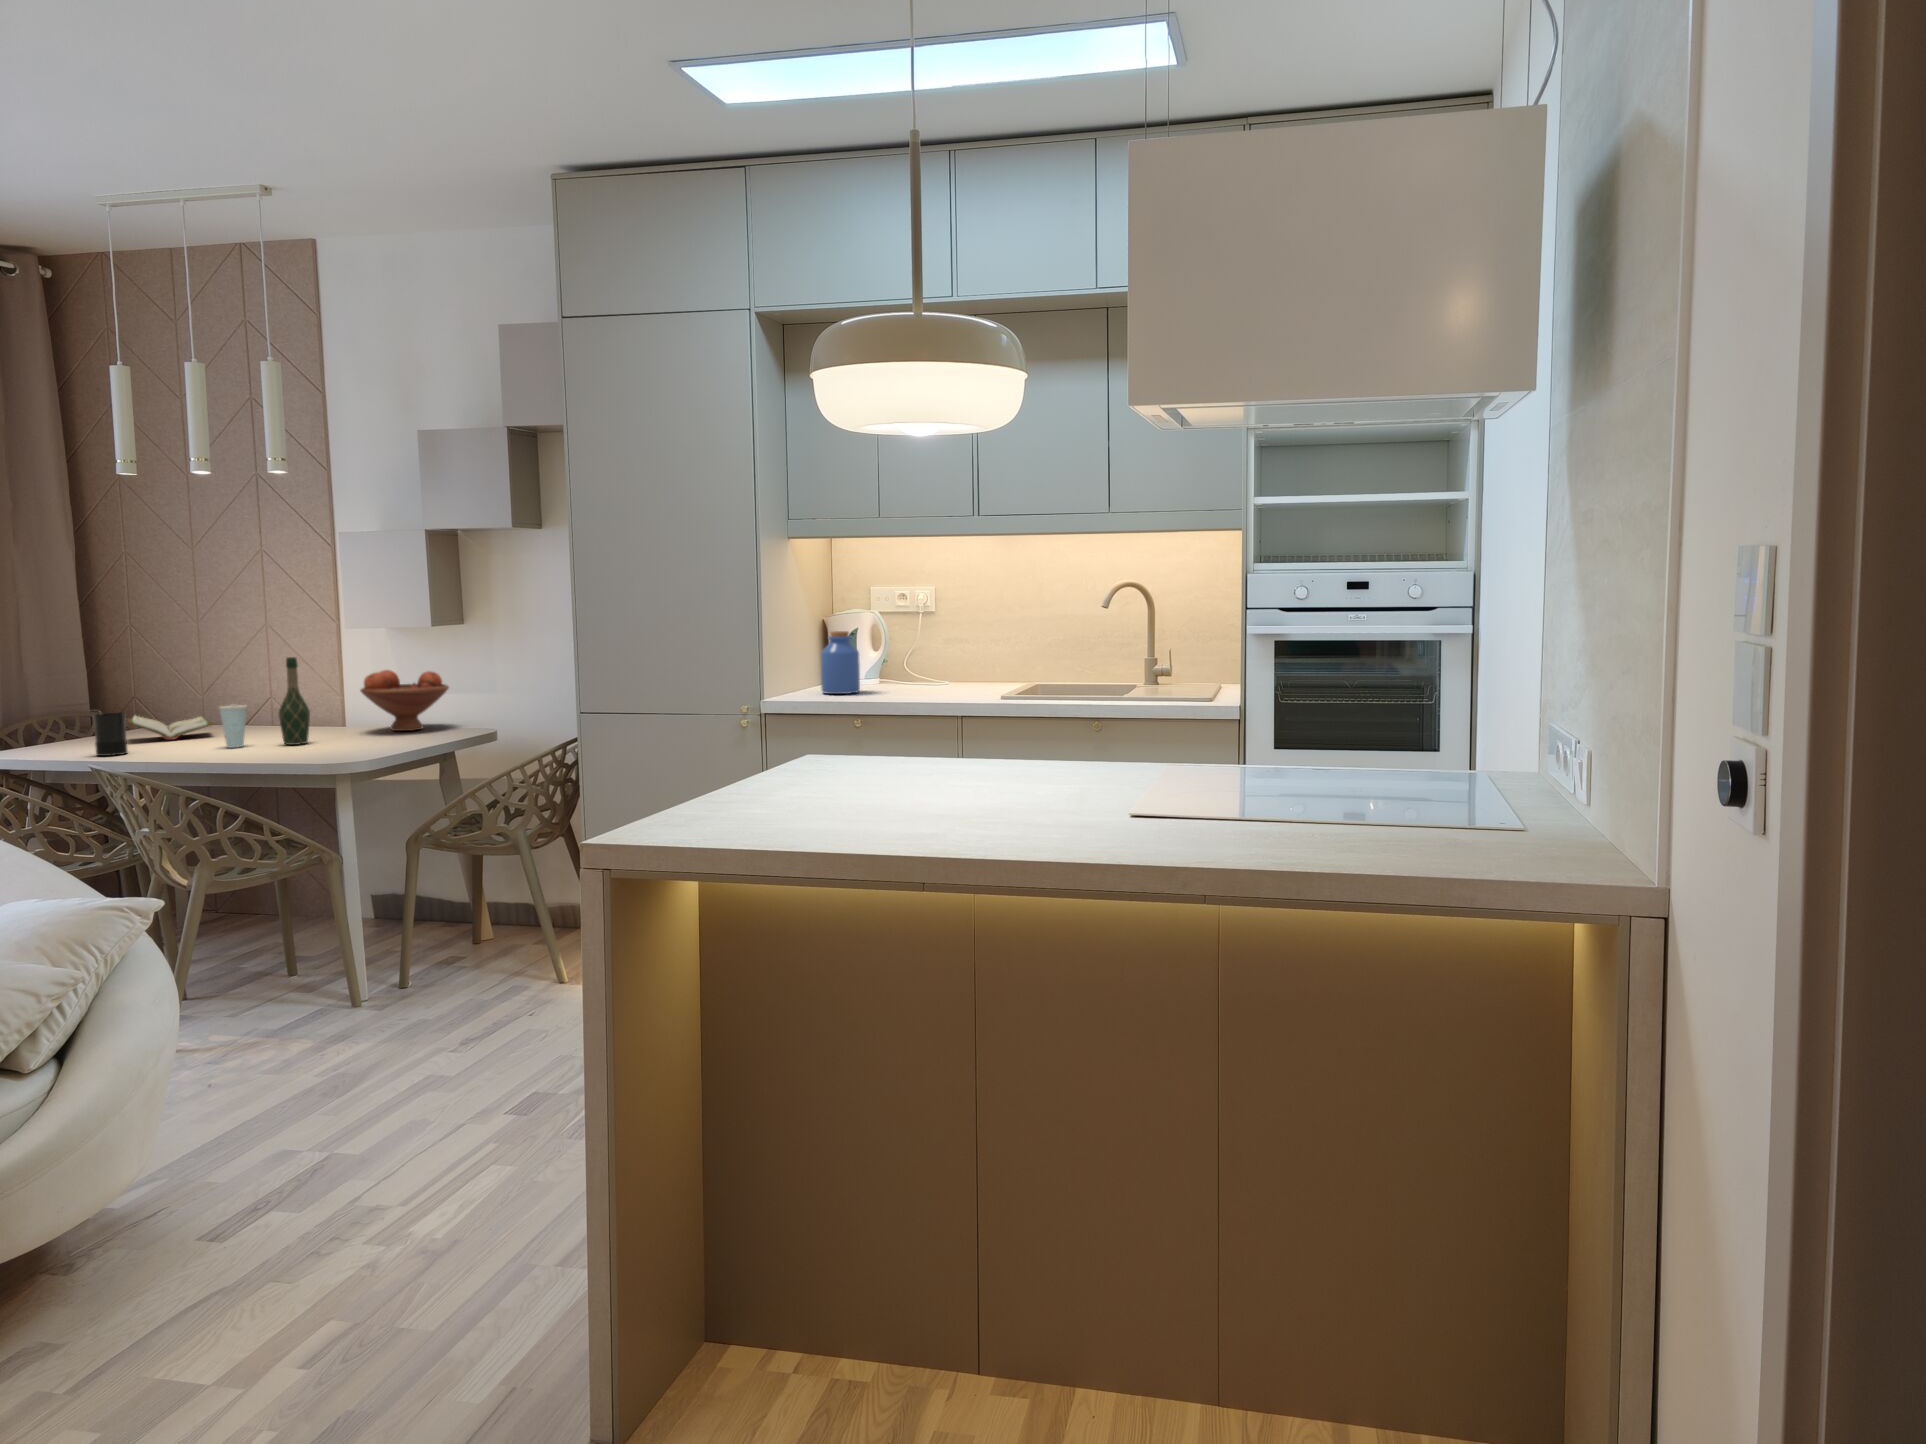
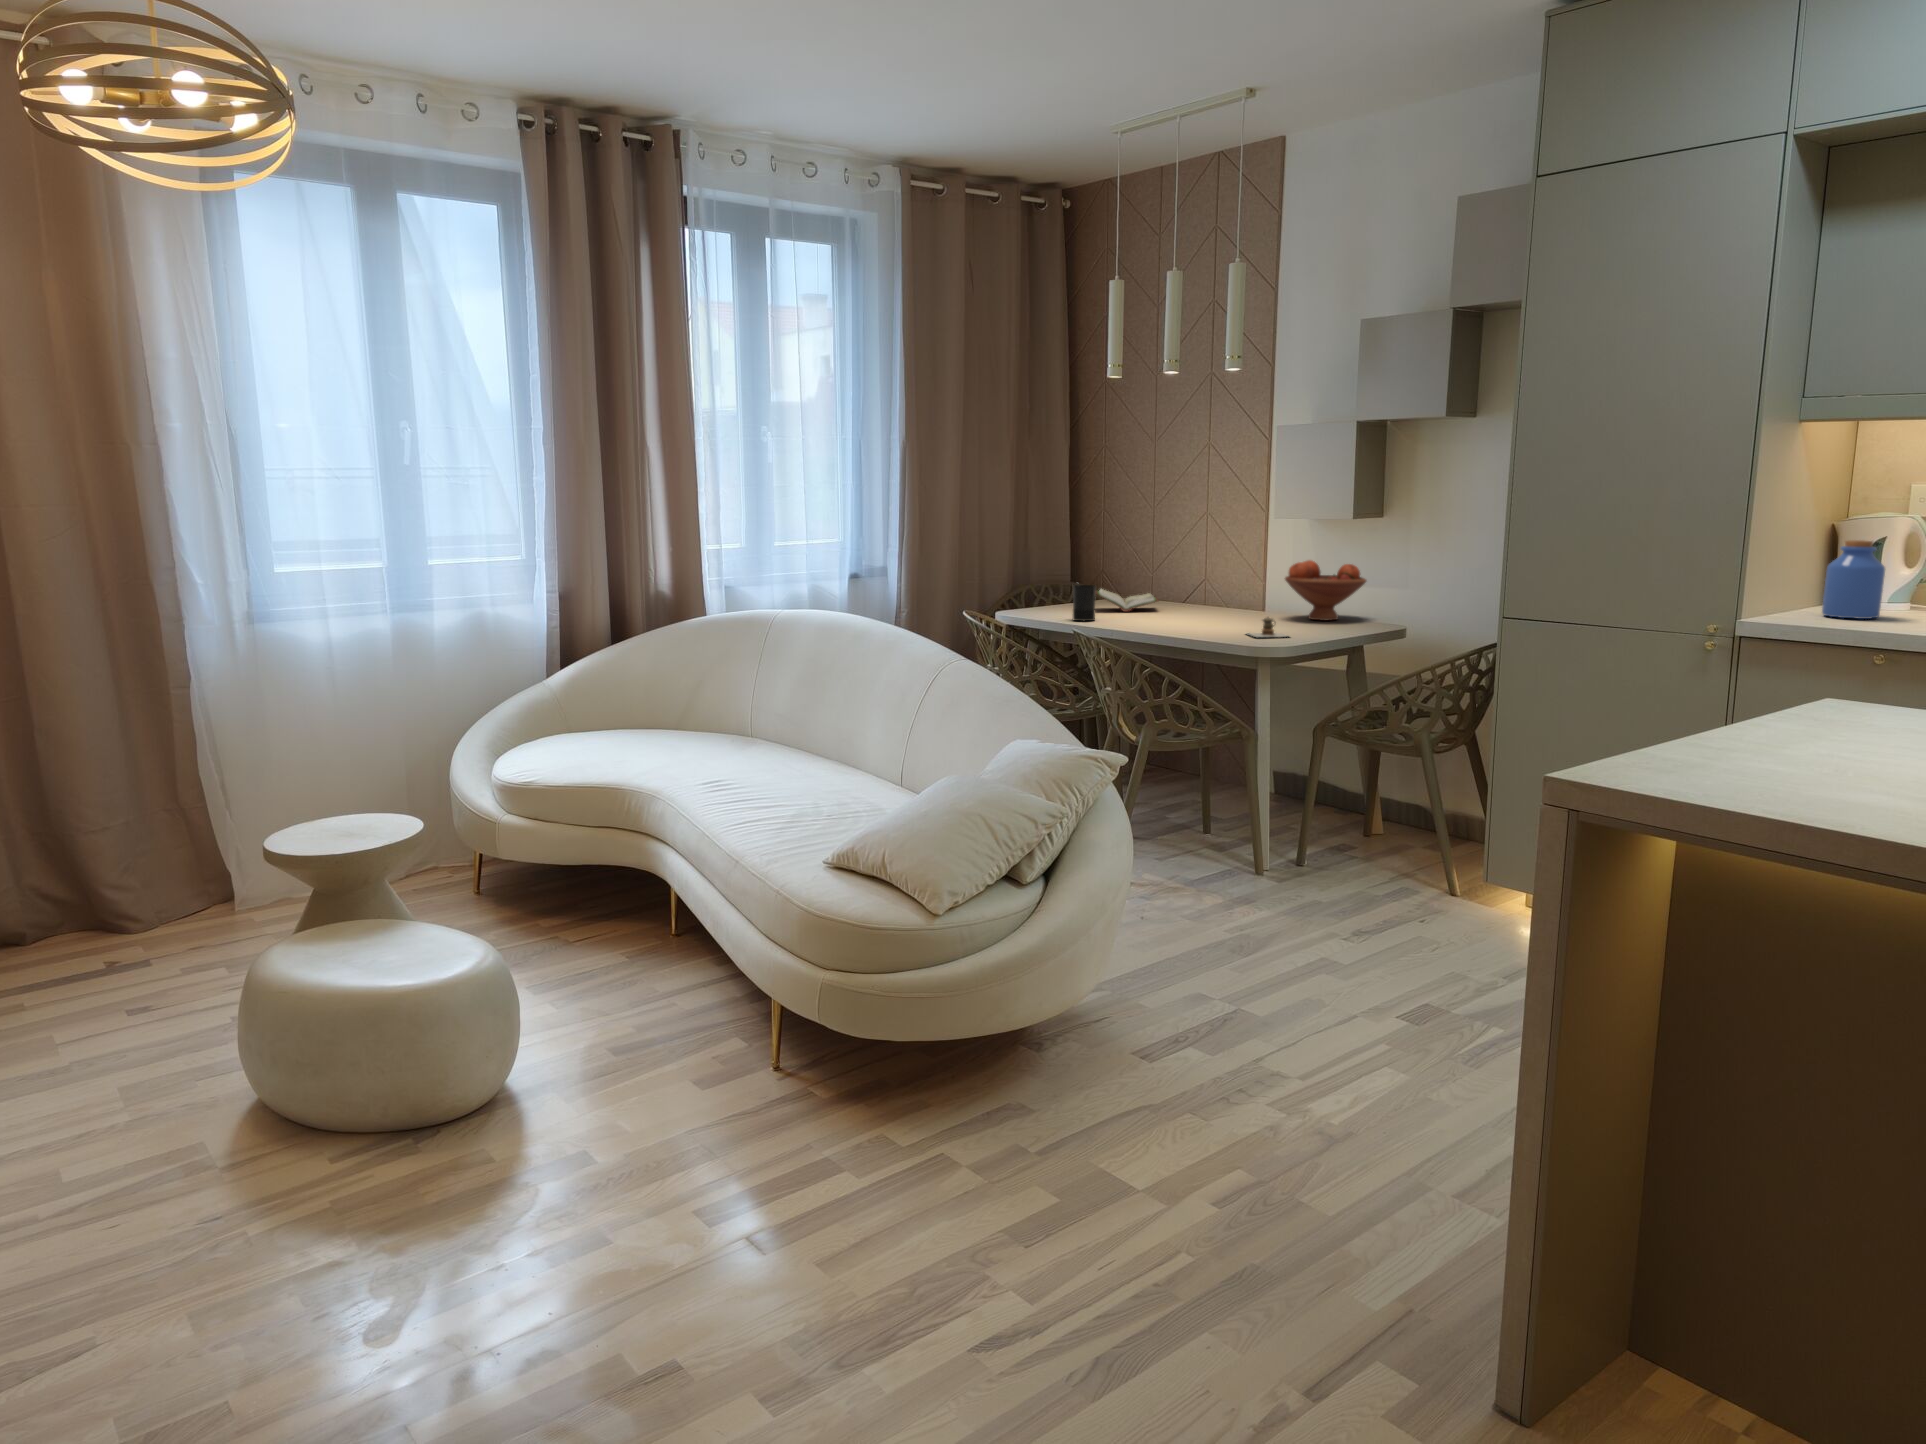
wine bottle: present [279,657,310,745] -> none [1214,544,1241,625]
cup: present [219,704,247,748] -> none [1166,584,1190,623]
teapot: none [316,731,369,755] -> present [1248,617,1286,637]

